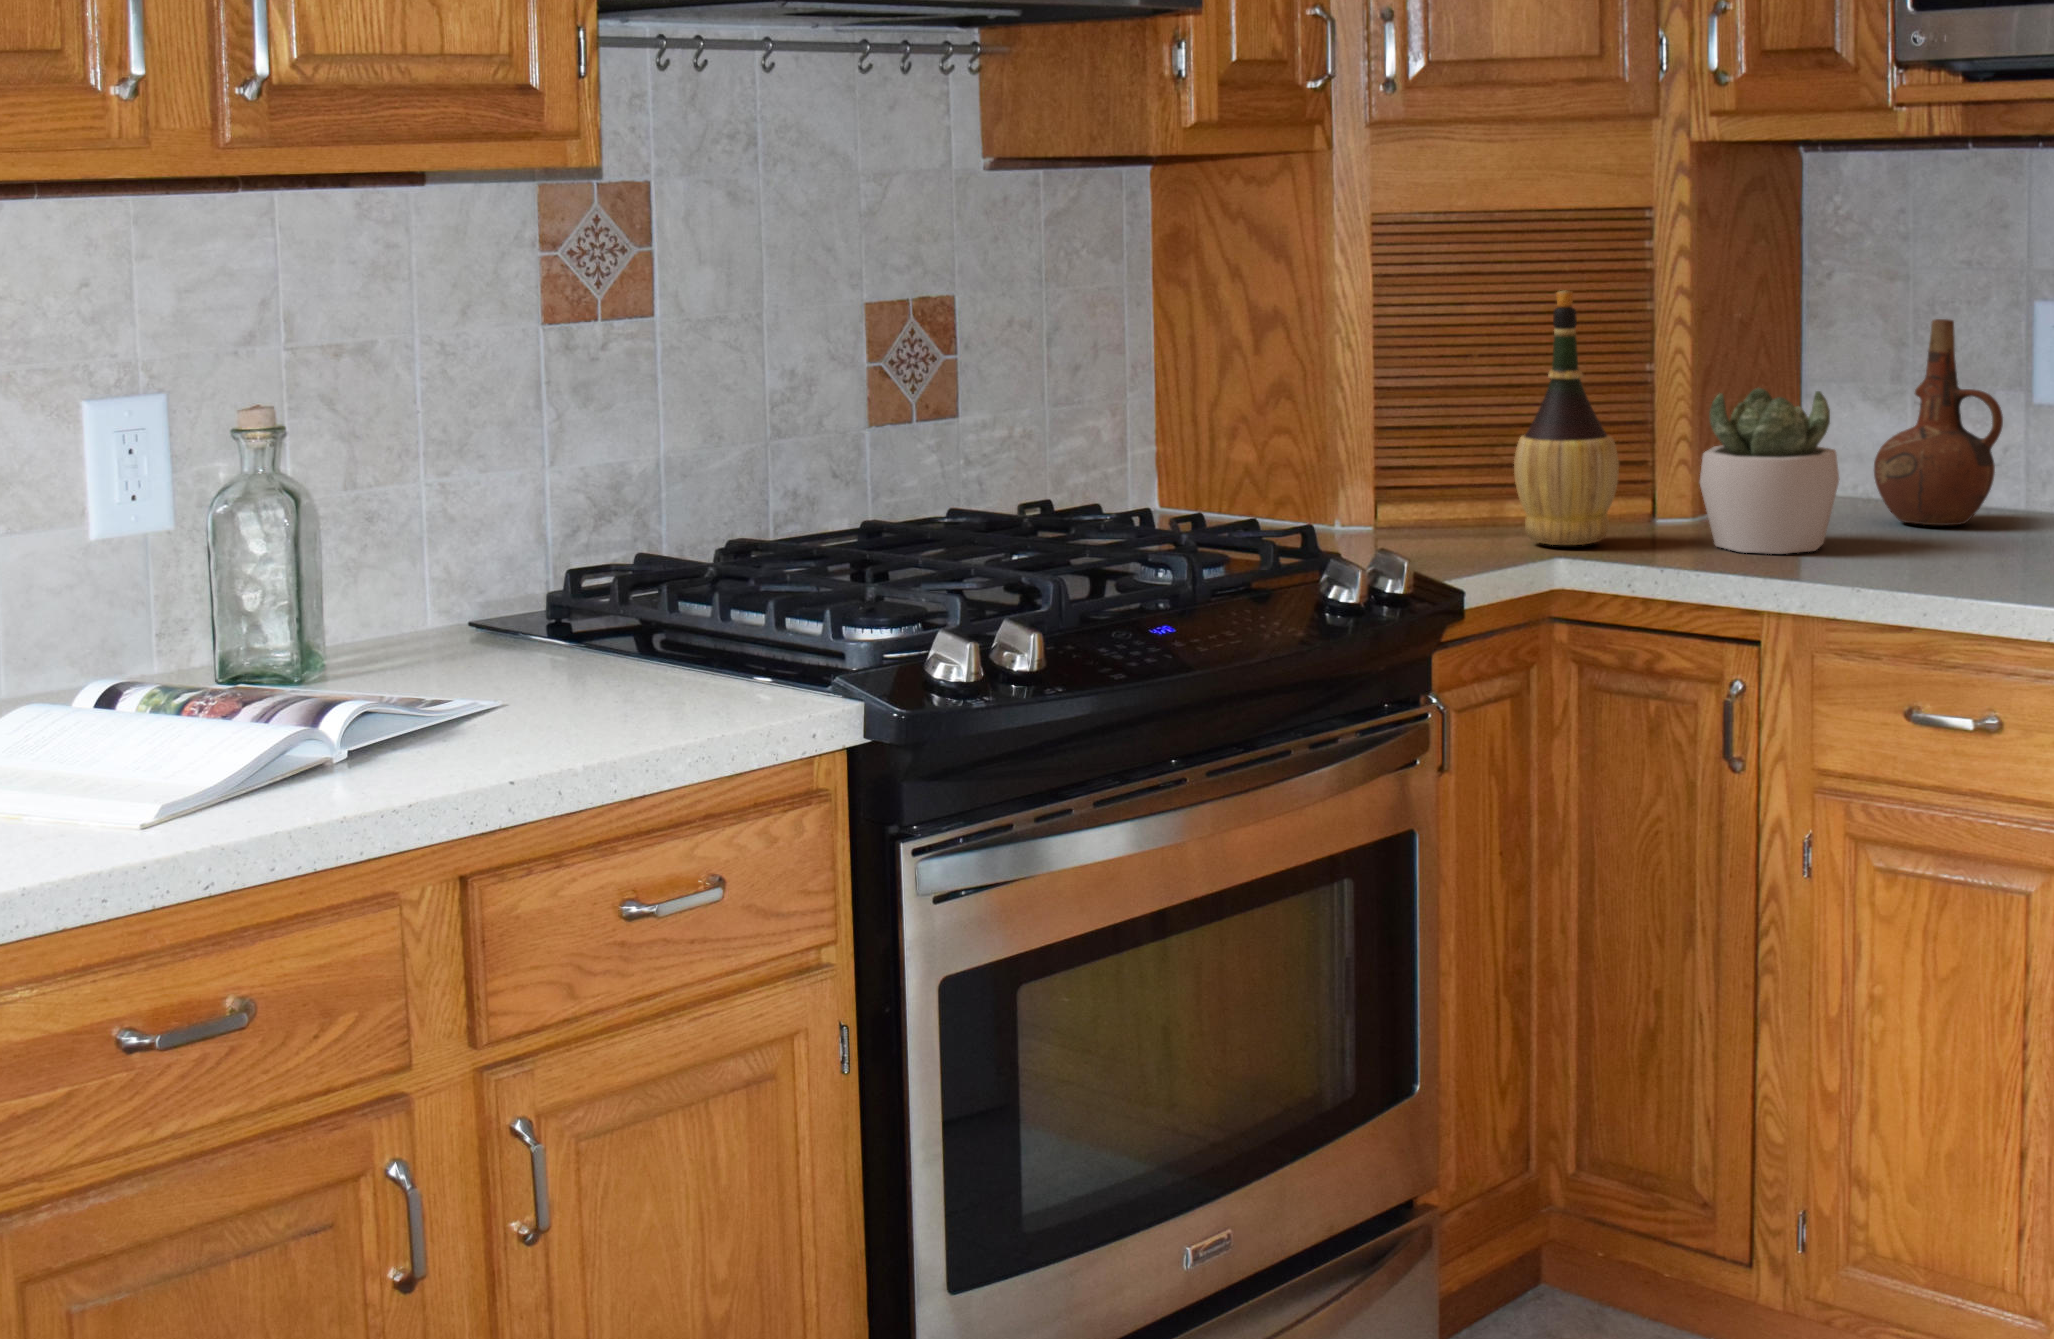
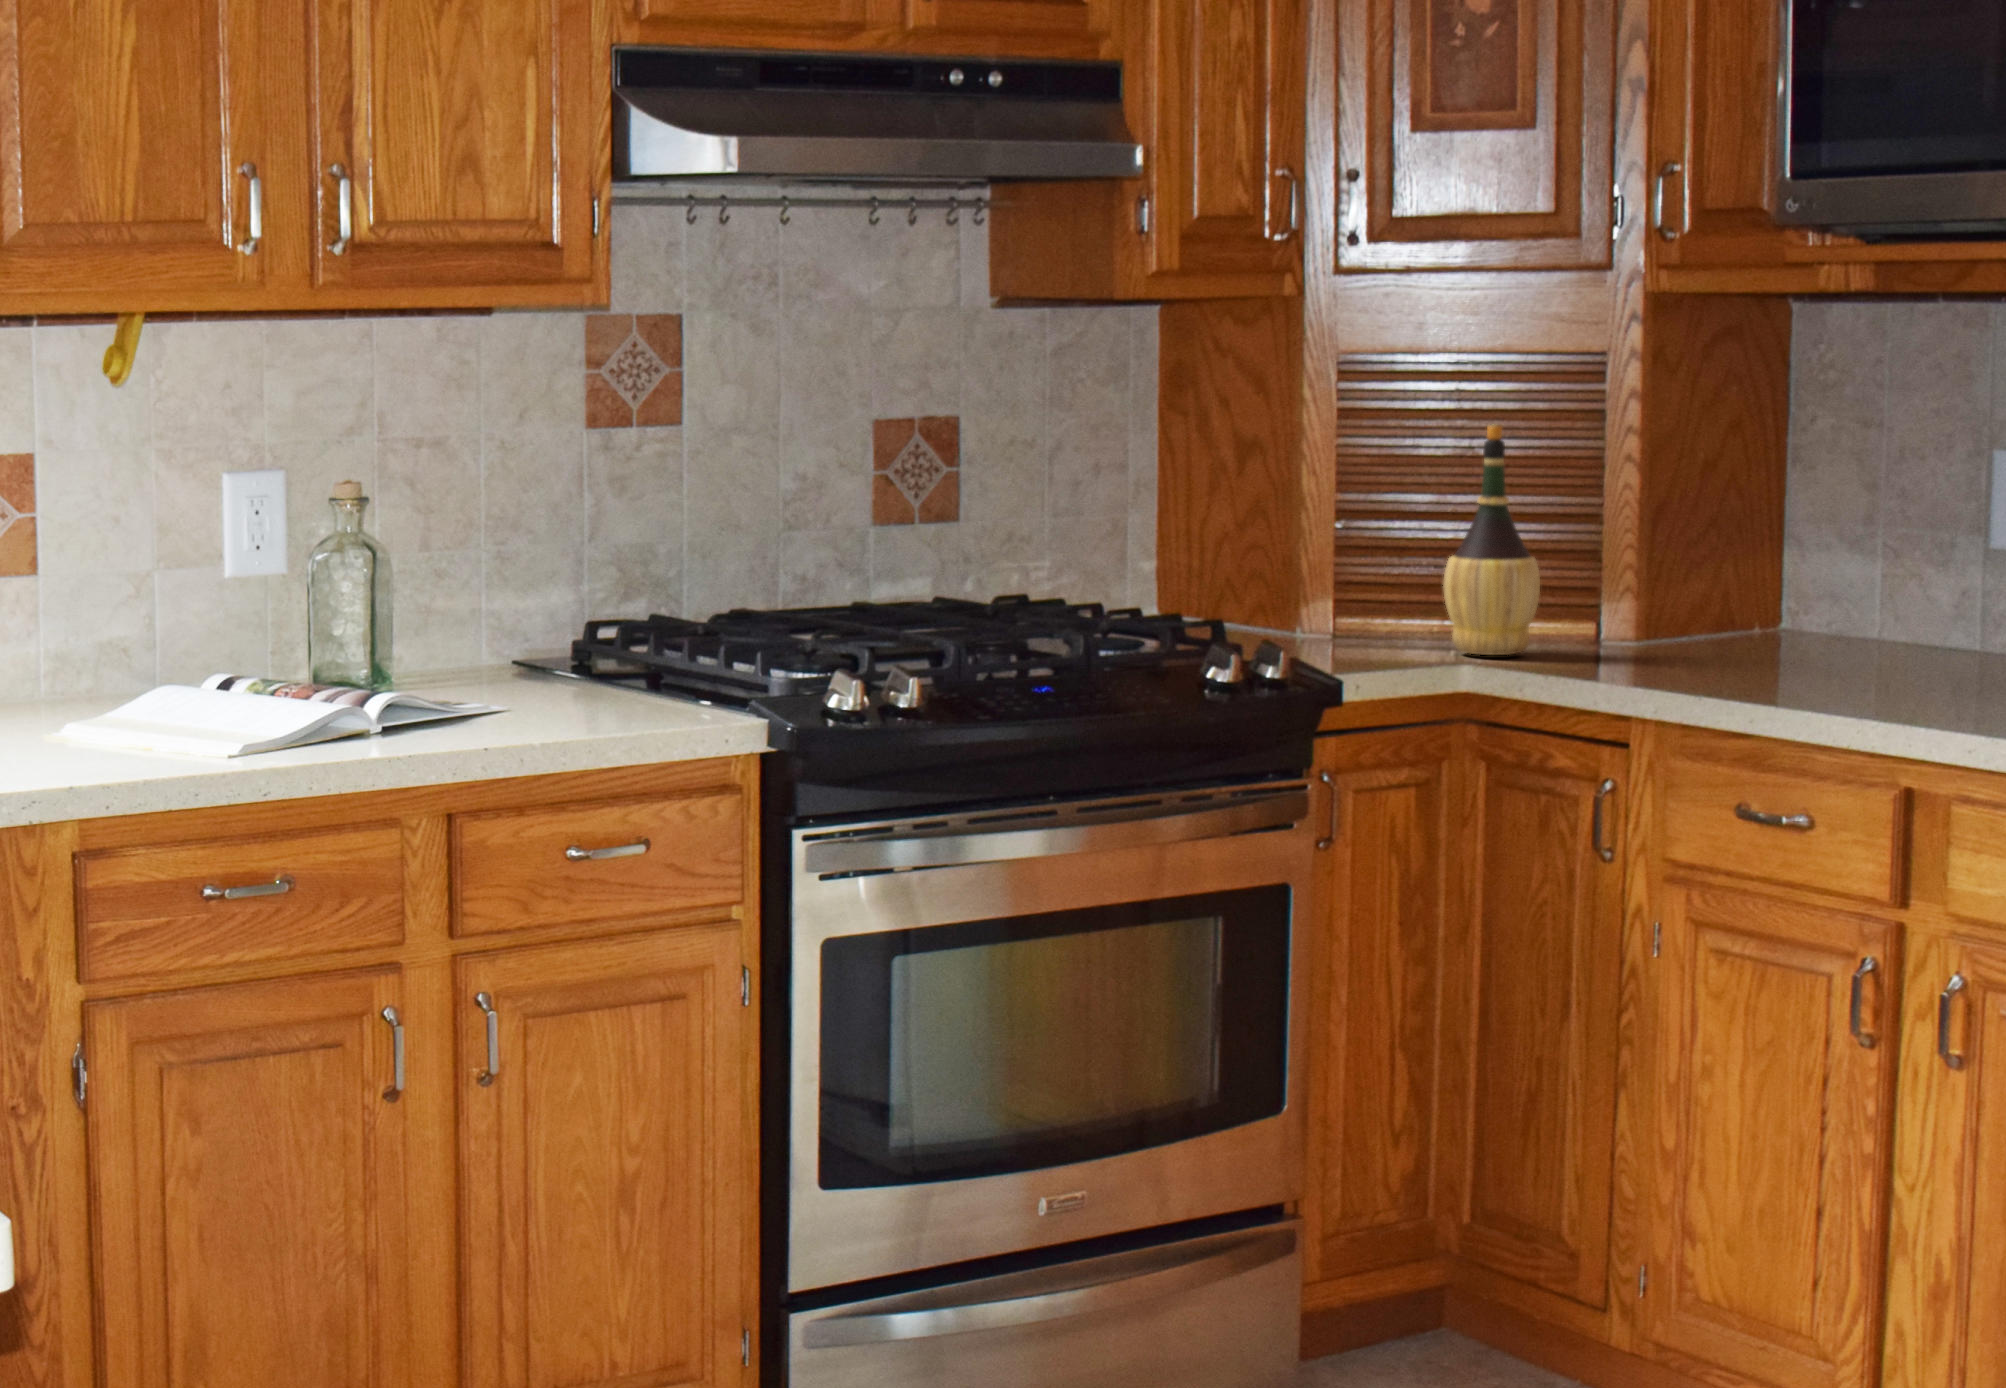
ceramic pitcher: present [1874,319,2003,525] -> none [1816,462,1942,657]
succulent plant: present [1699,388,1839,554] -> none [1612,519,1747,671]

